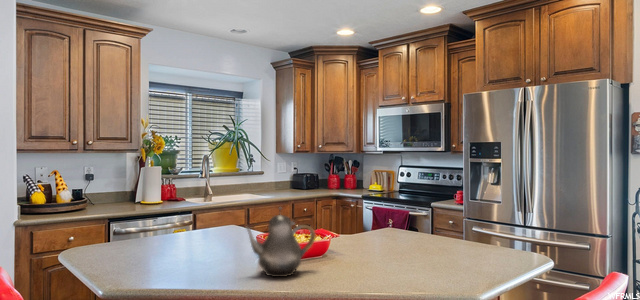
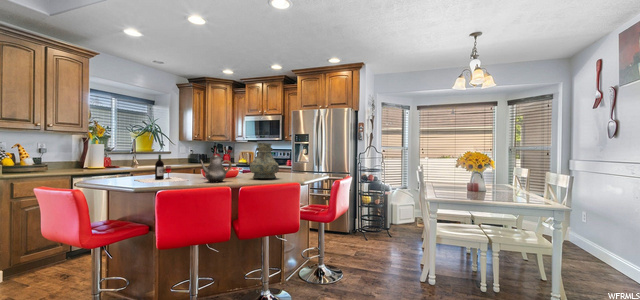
vase: none [358,183,425,269] -> present [249,143,279,178]
wine bottle: none [151,205,240,269] -> present [135,154,187,183]

